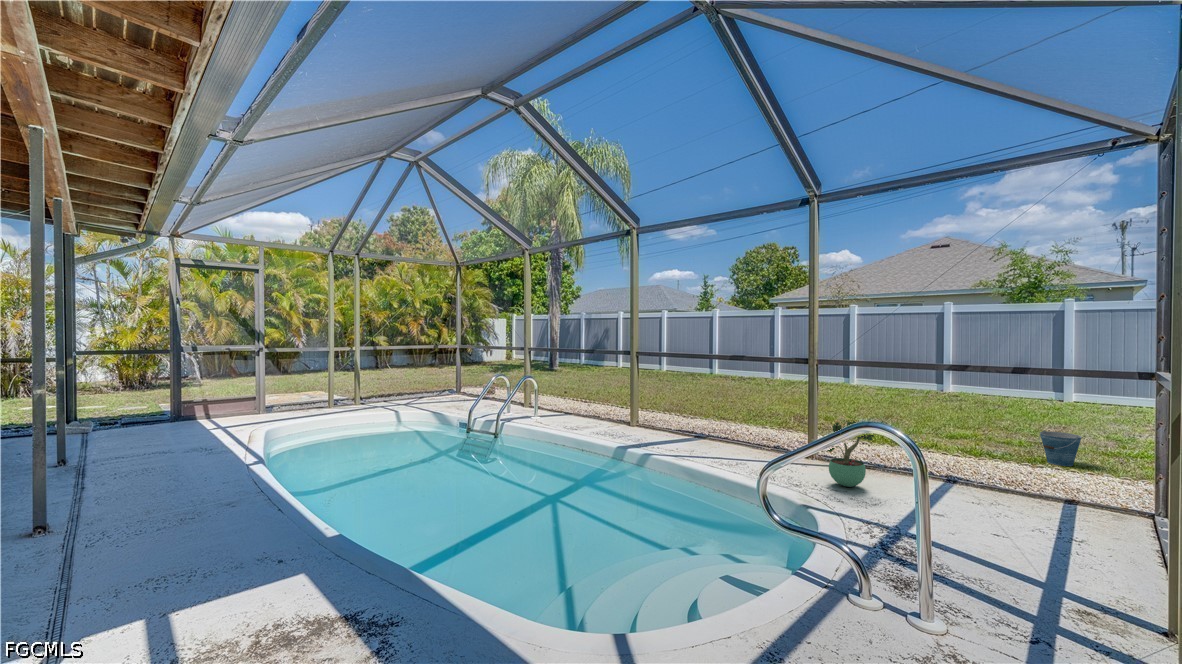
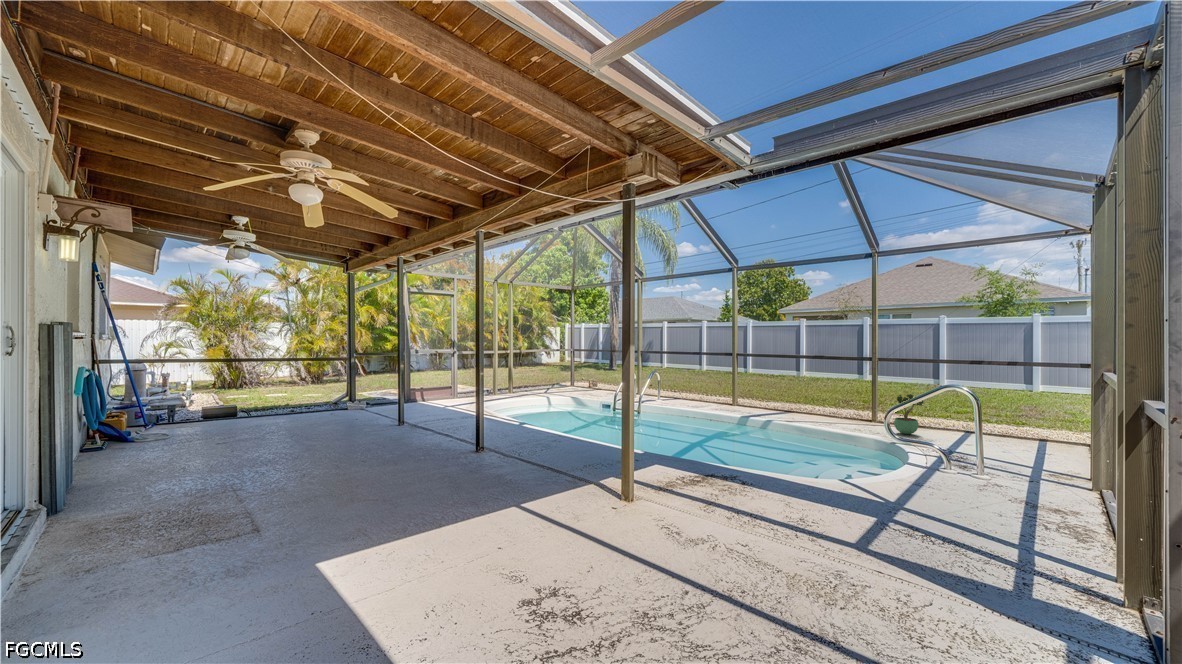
bucket: present [1039,430,1082,466] -> none [1019,404,1048,427]

